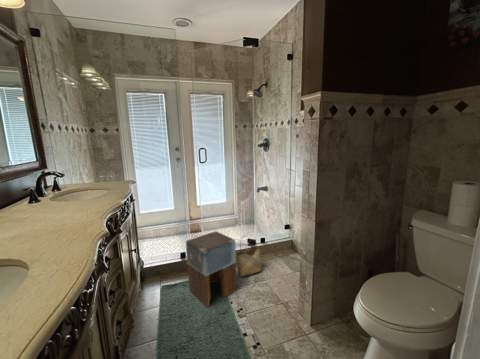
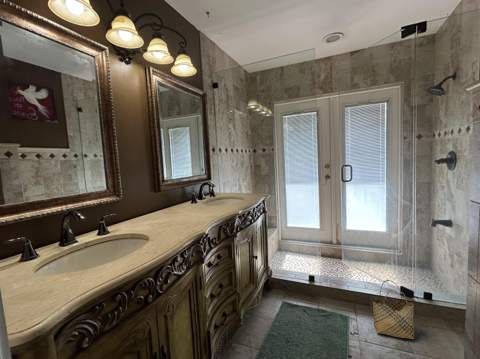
stool: present [186,231,237,307] -> none [306,262,363,347]

